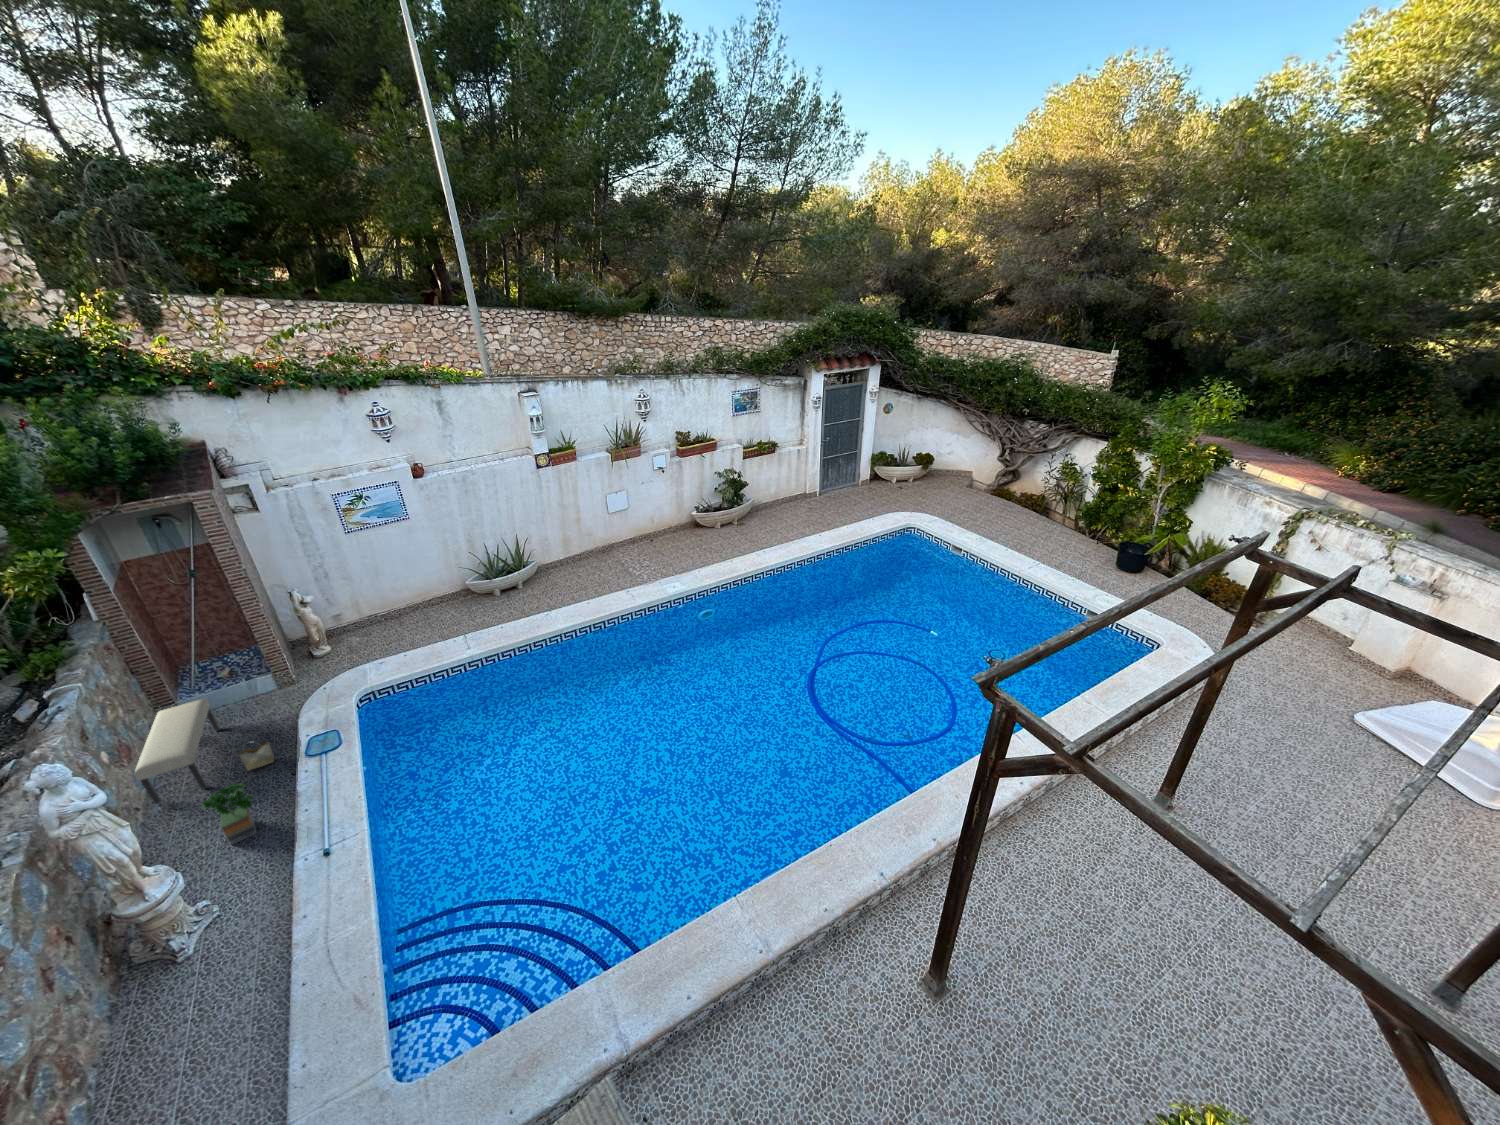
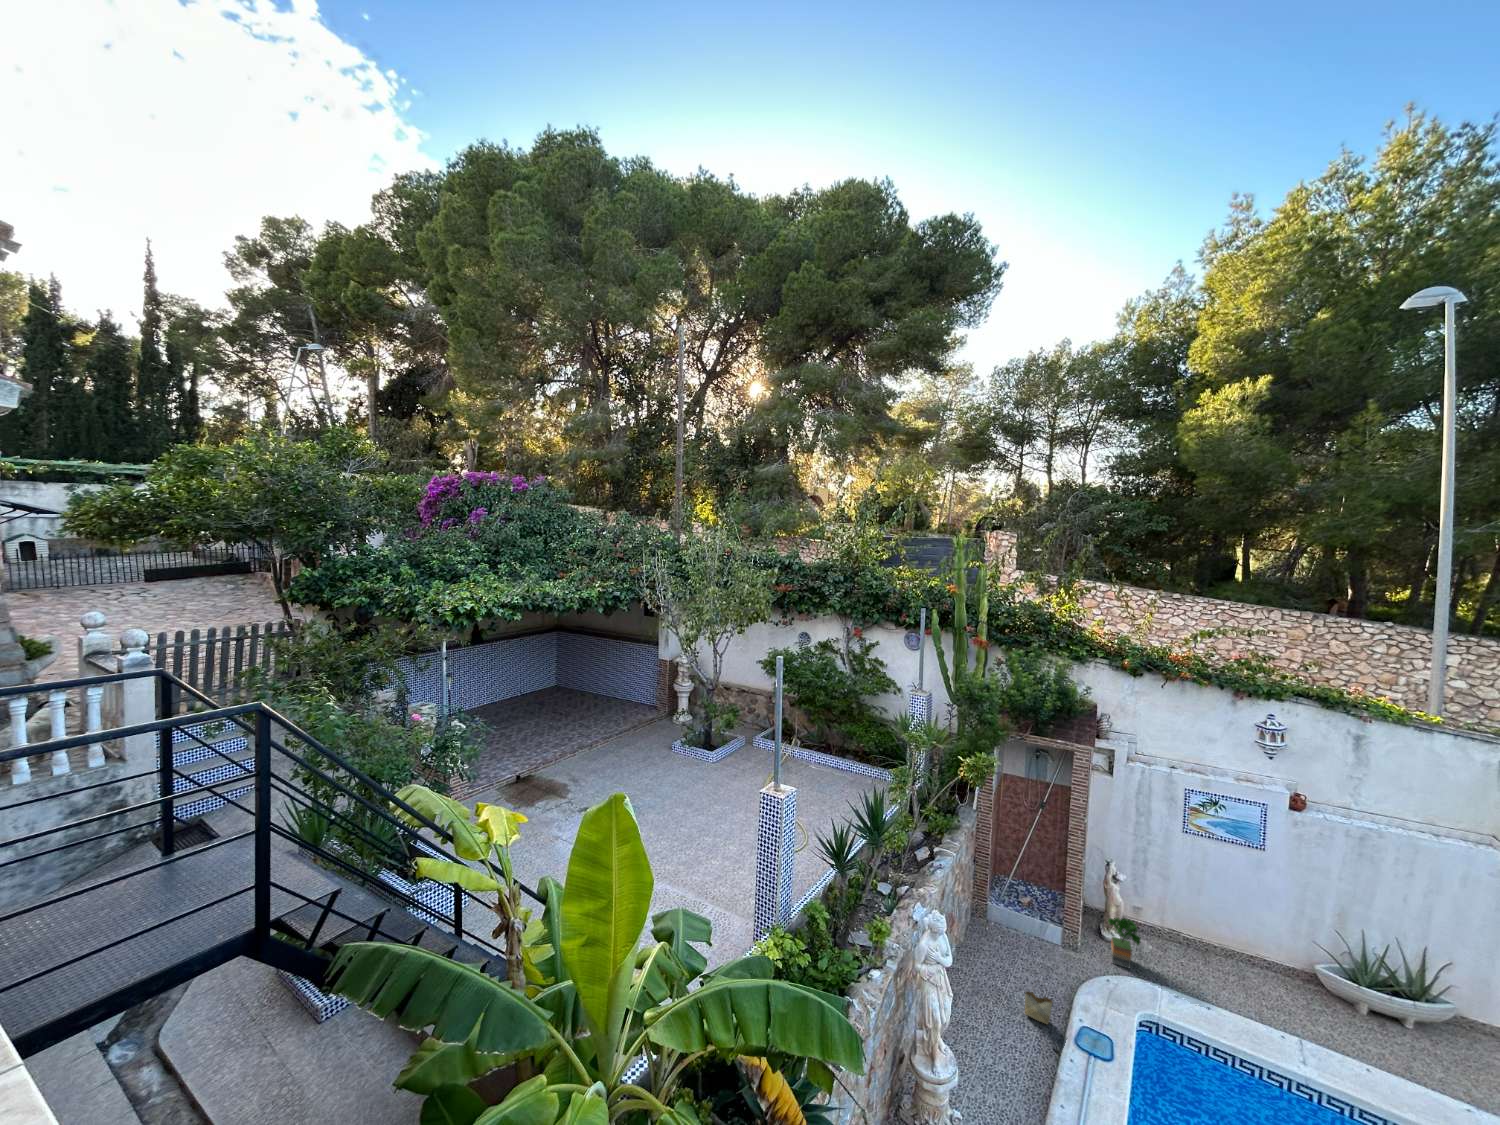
bench: present [134,699,220,804] -> none [955,905,1016,1002]
potted tree: present [201,783,257,845] -> present [1108,918,1141,968]

